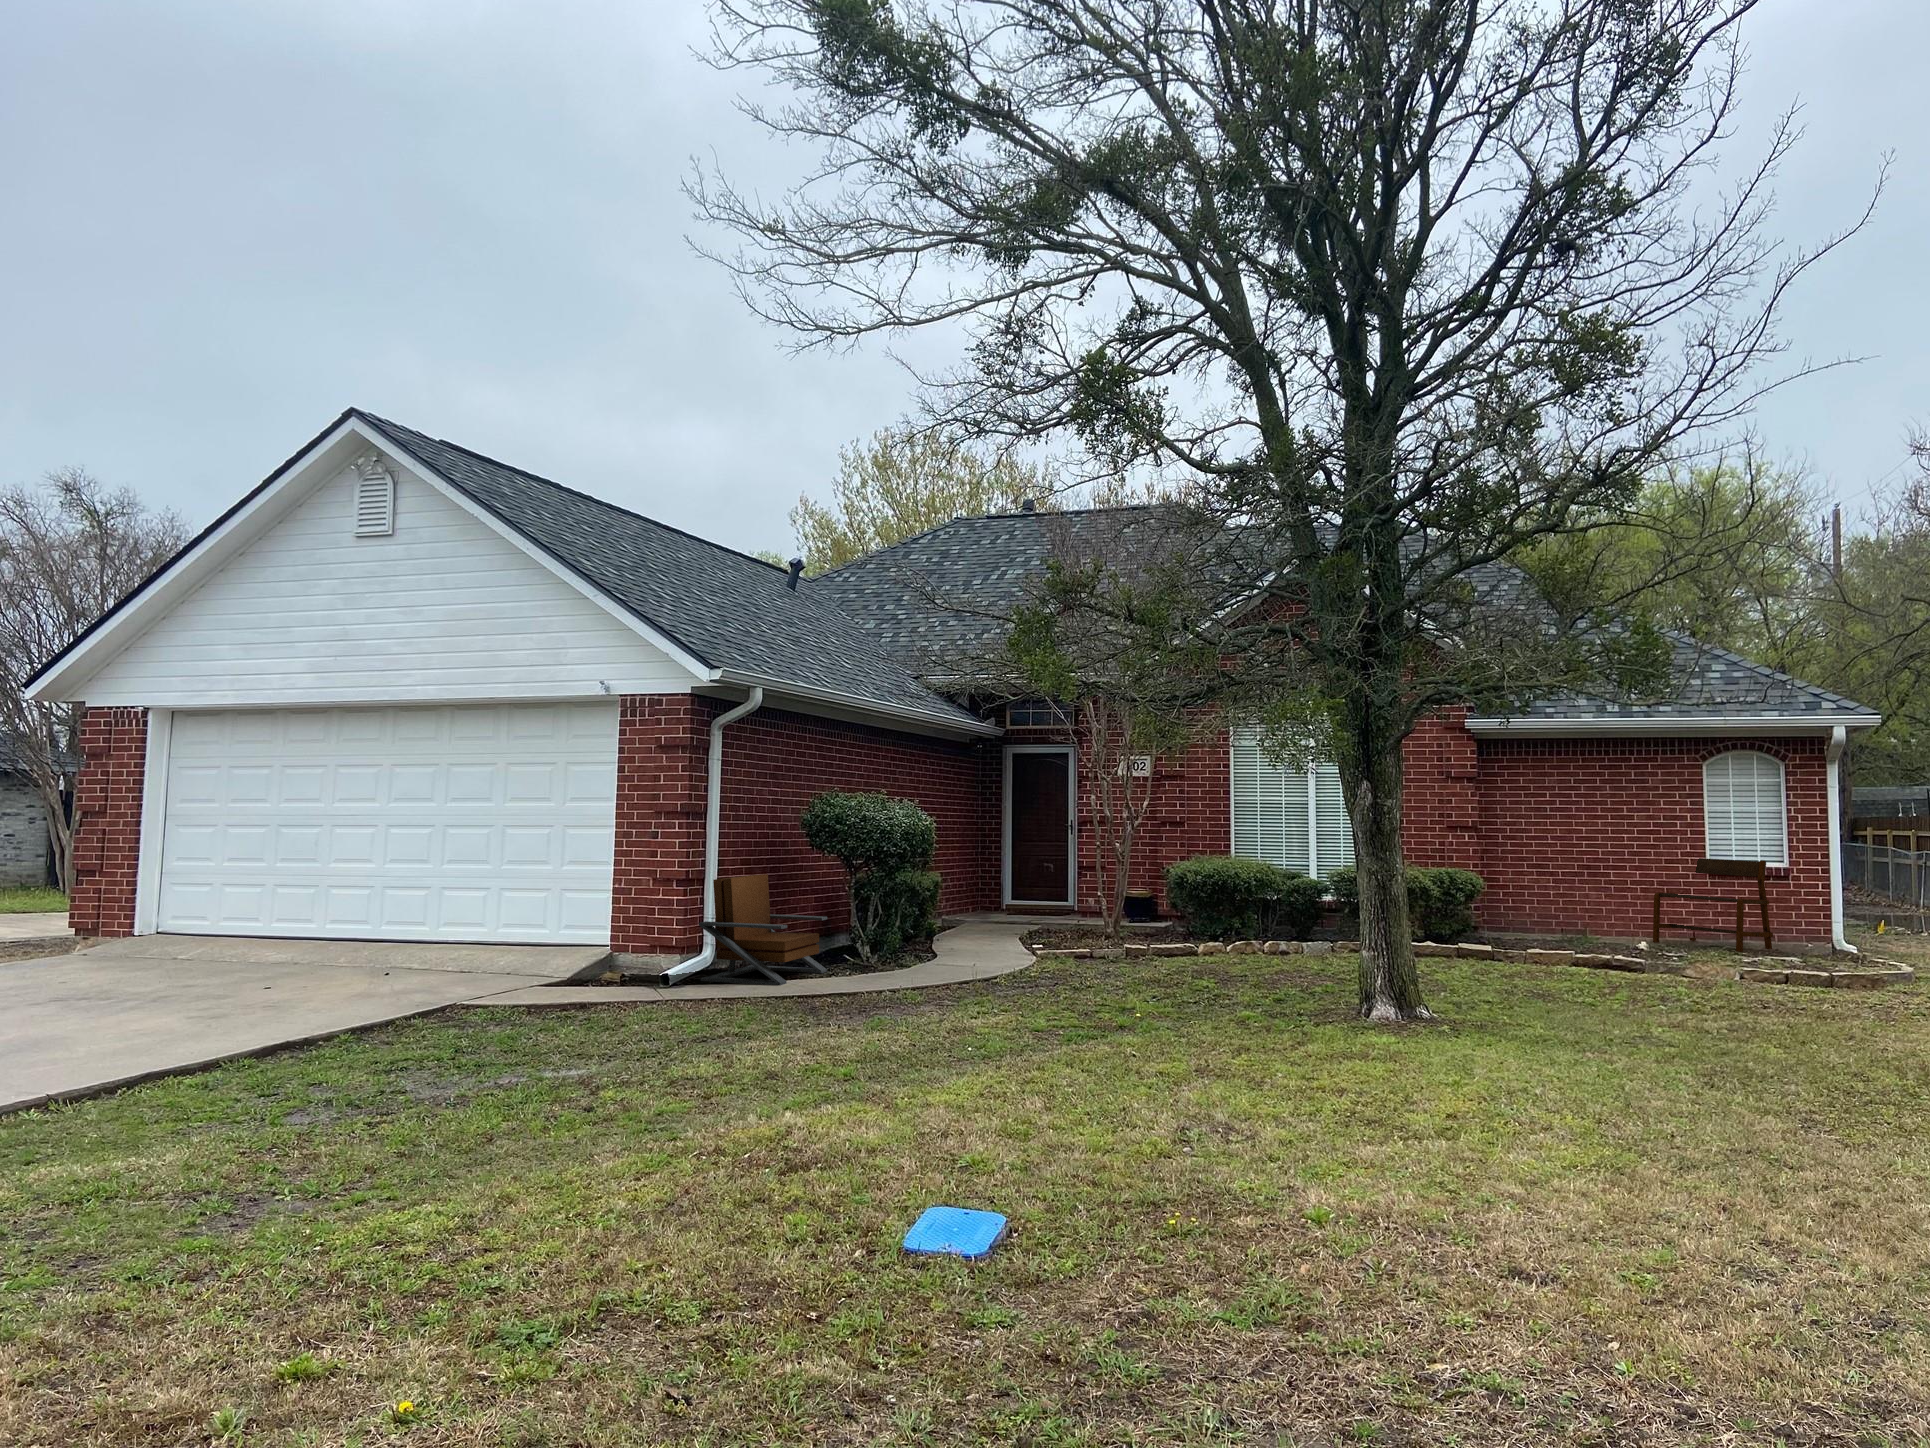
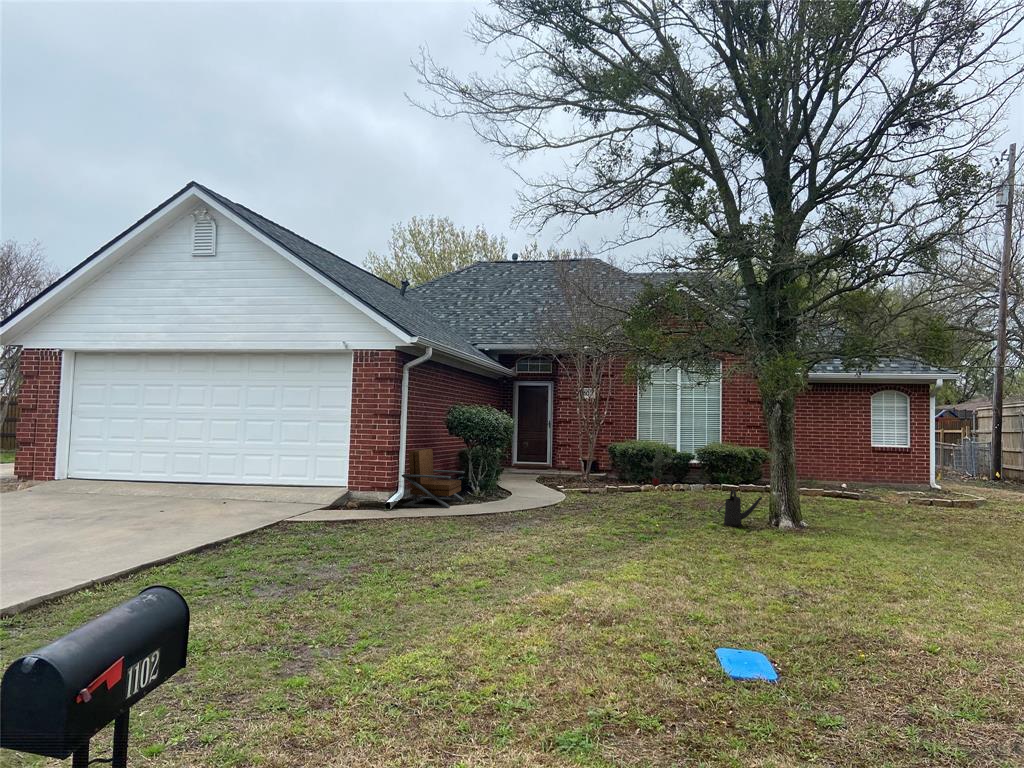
bench: present [1653,858,1773,952] -> none [847,442,905,489]
potted tree: none [1207,870,1270,946] -> present [642,449,671,485]
watering can: none [1273,948,1359,1020] -> present [718,490,762,526]

